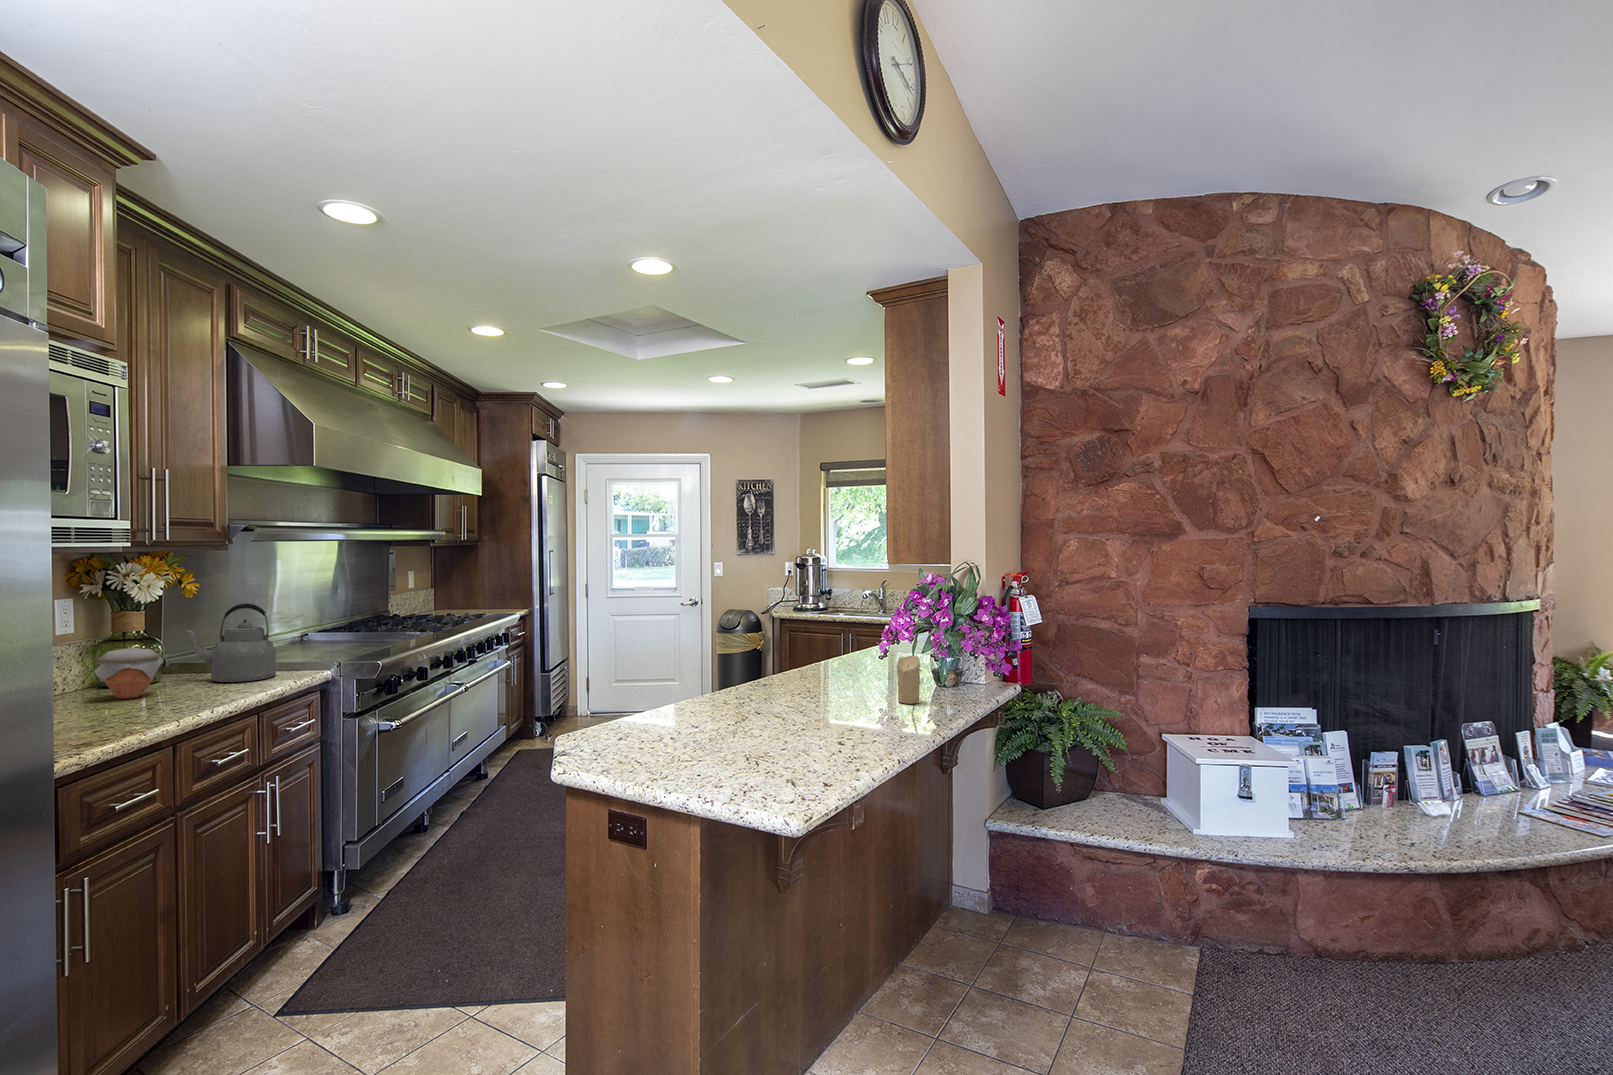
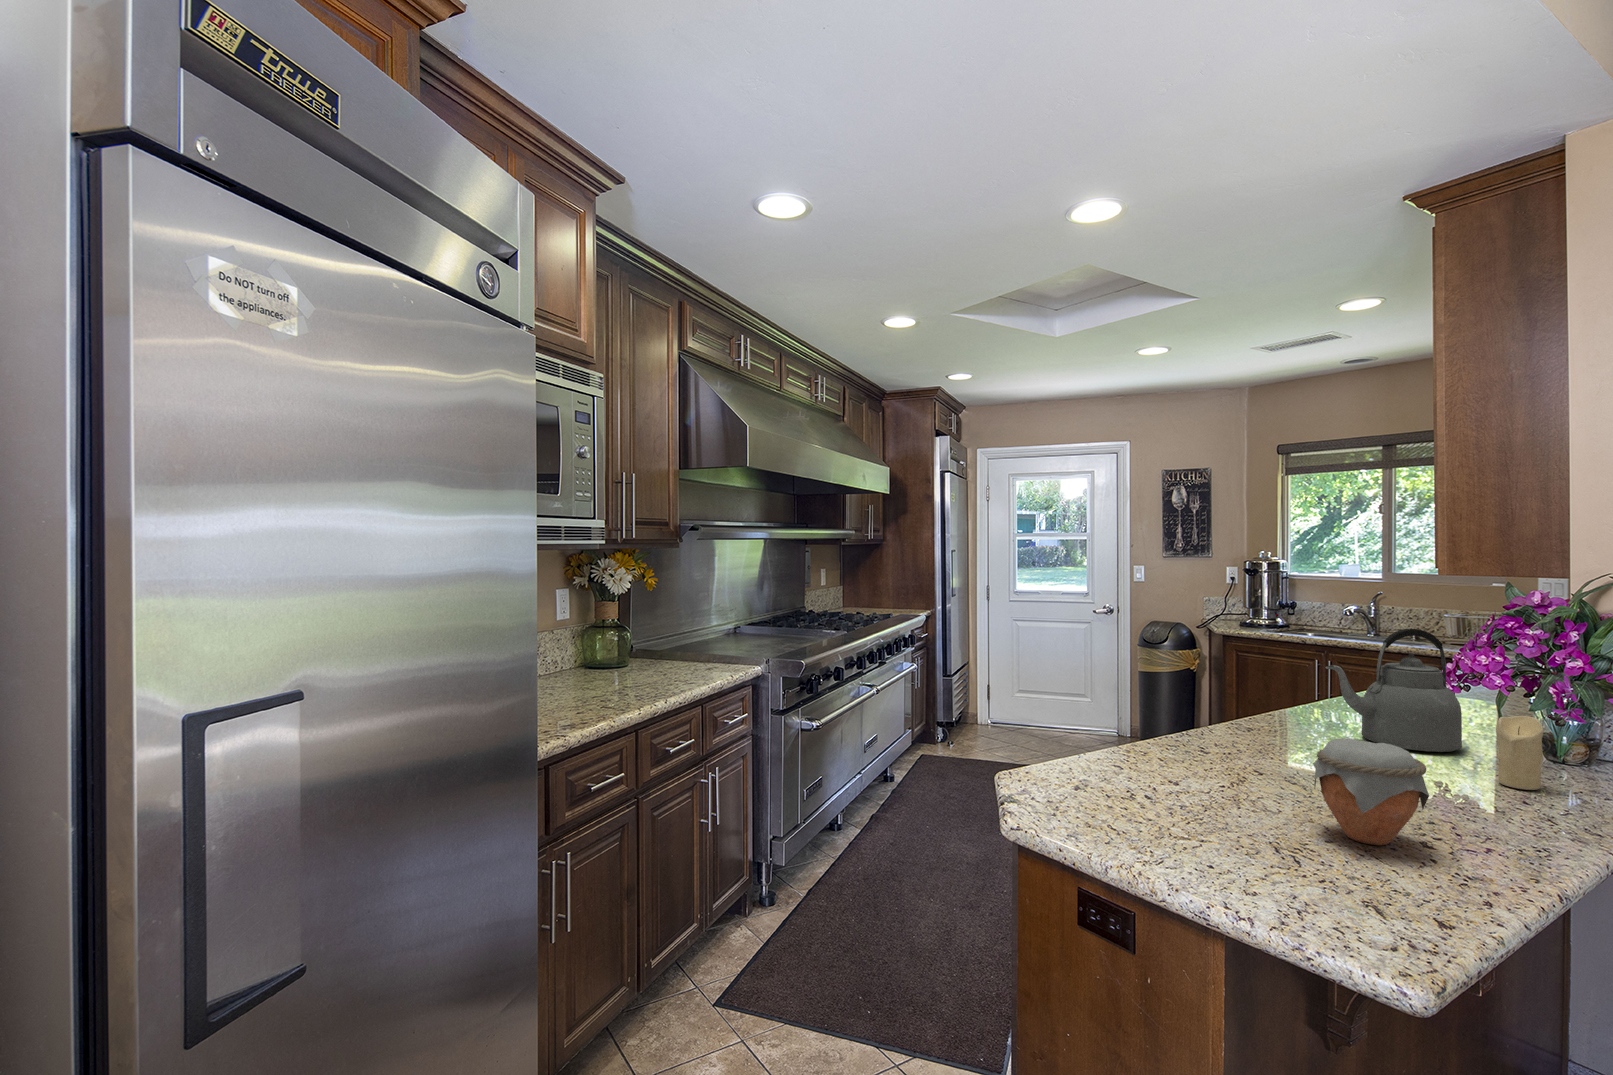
kettle: present [182,604,276,682] -> present [1325,628,1462,752]
jar: present [94,648,164,699] -> present [1313,738,1429,845]

